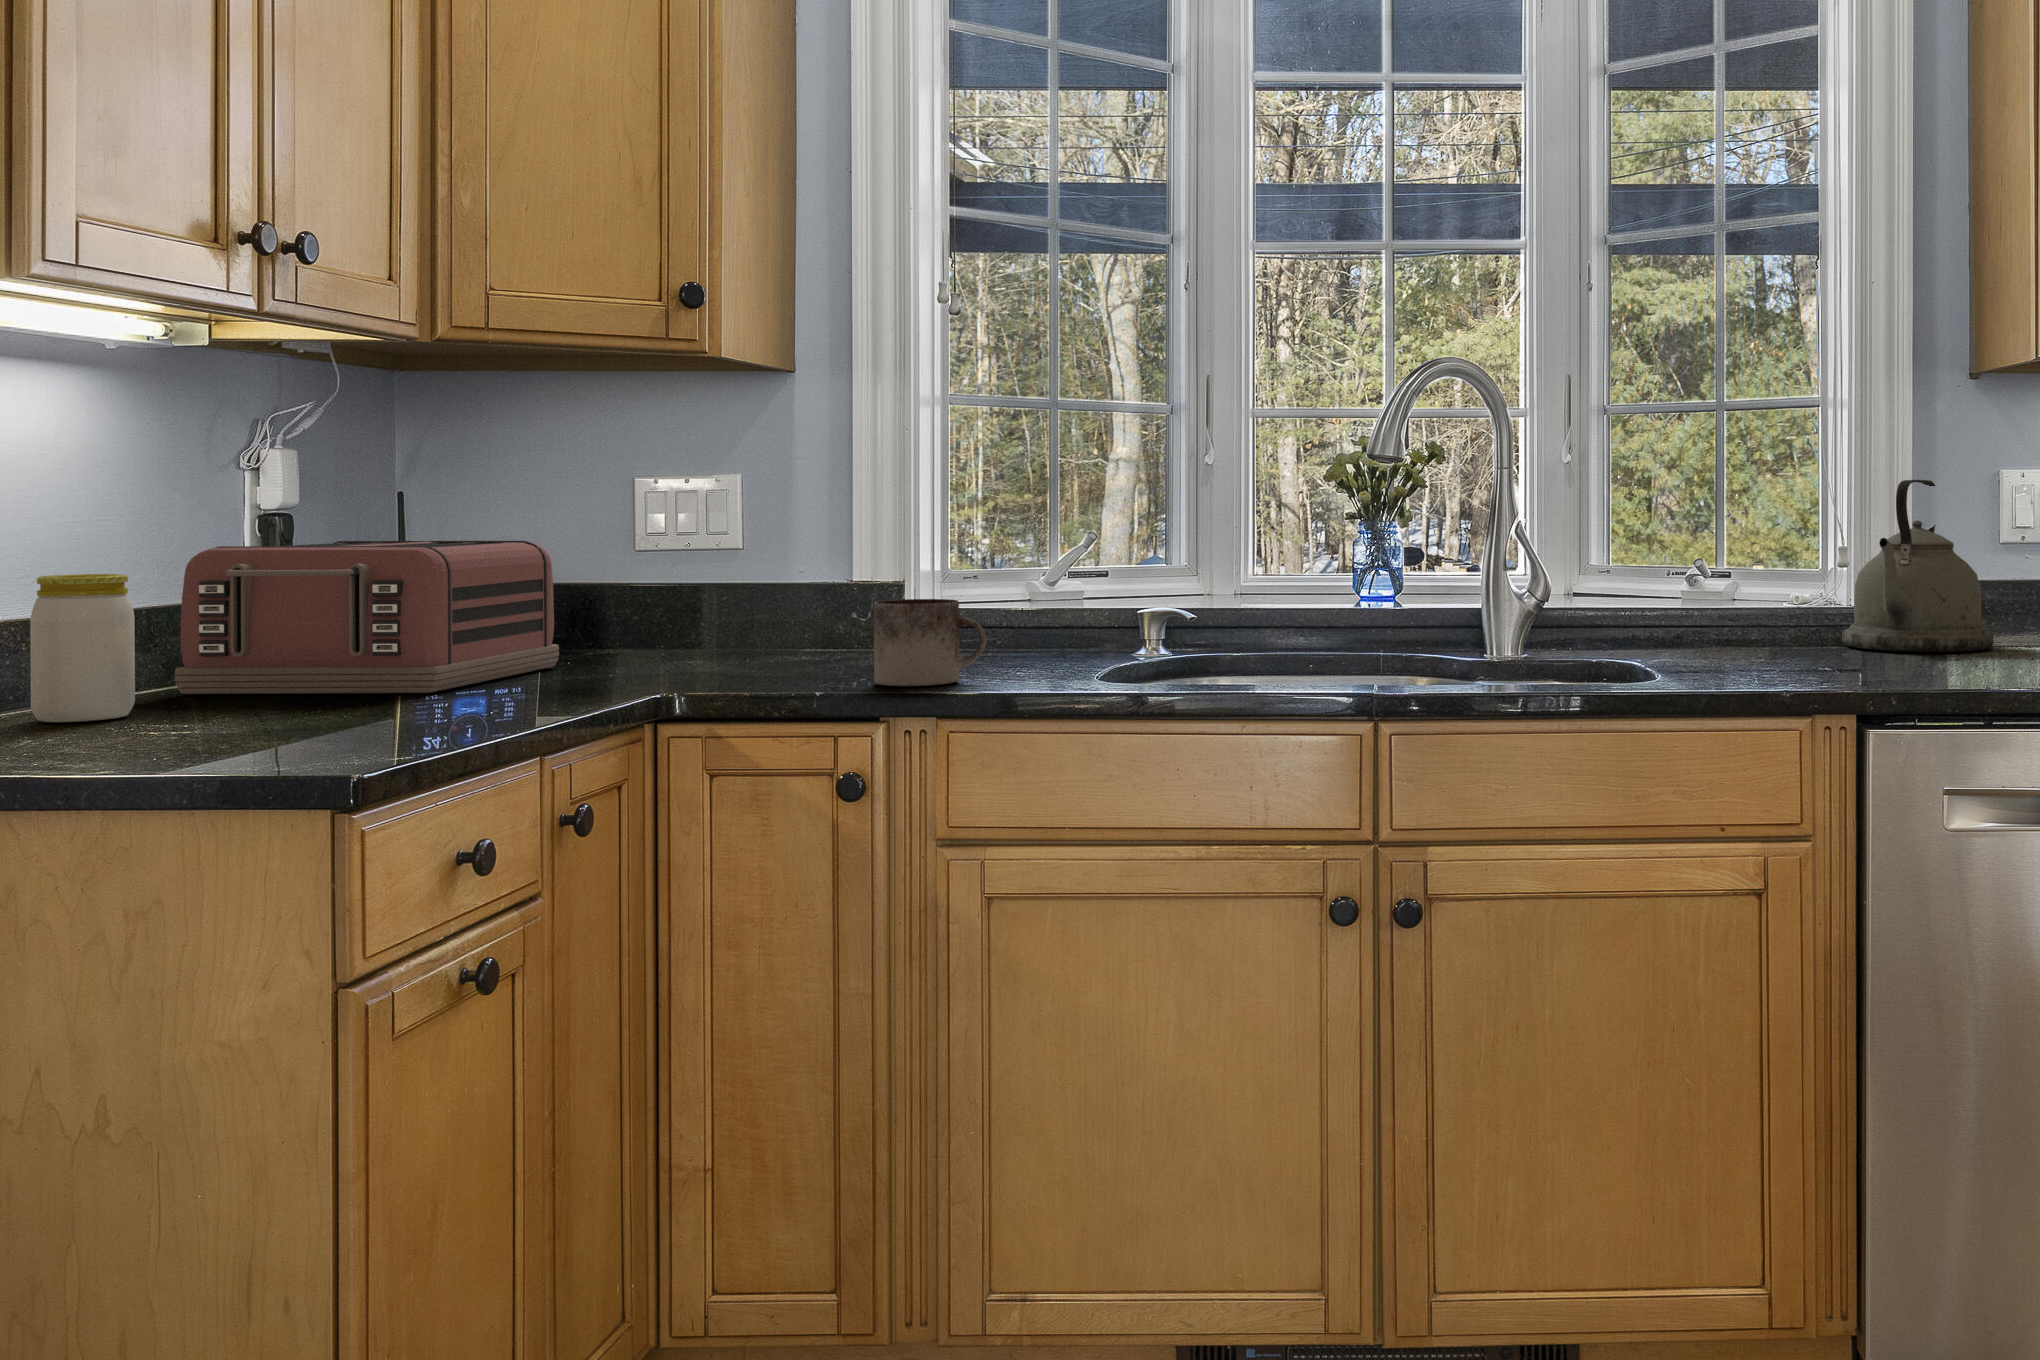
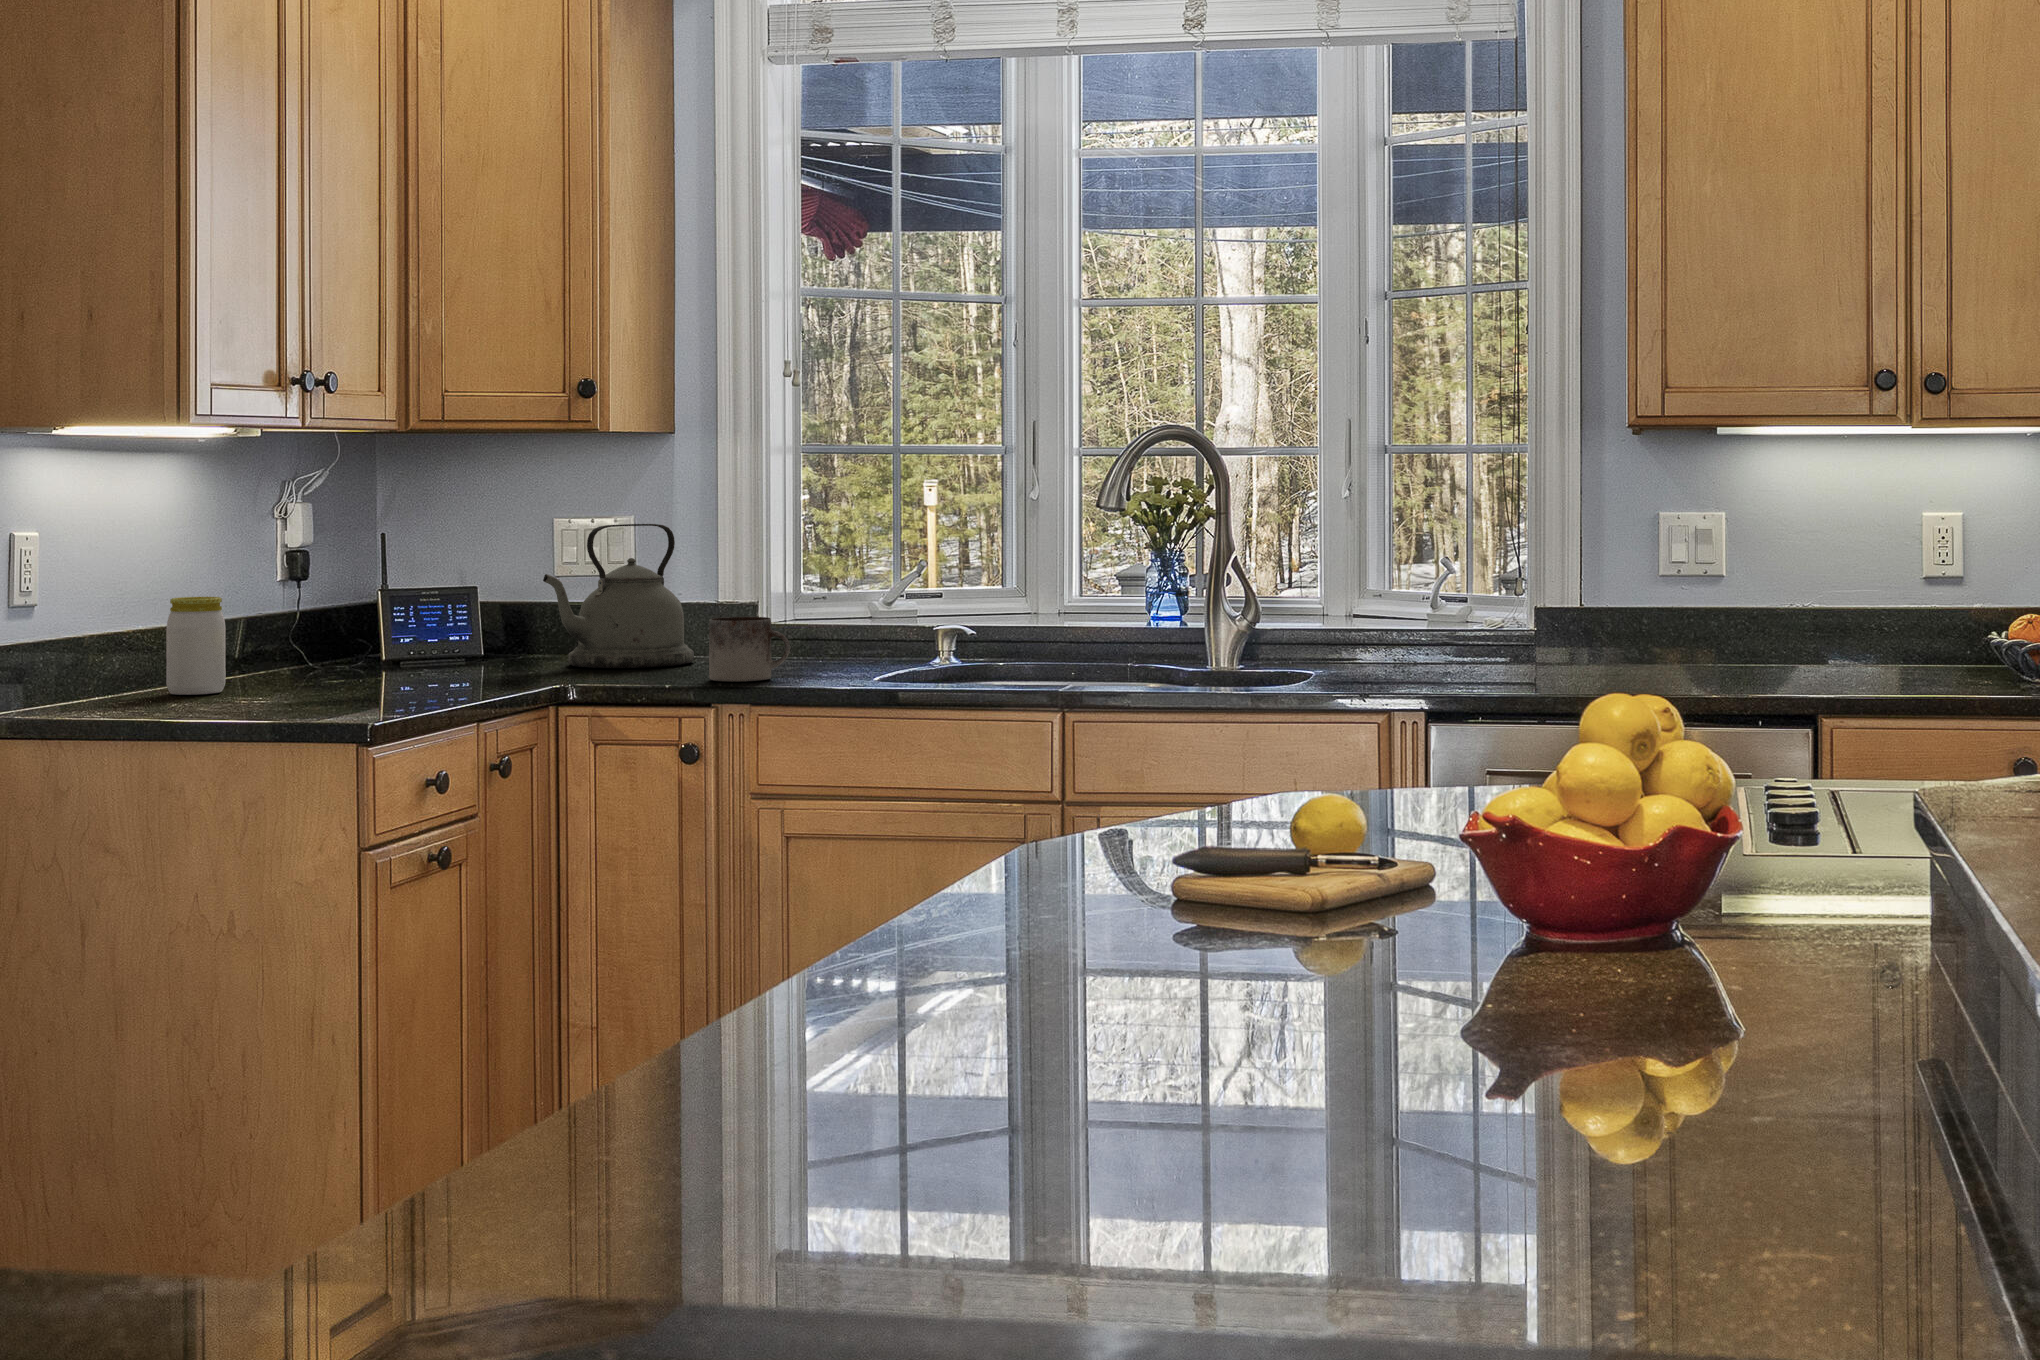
kettle: present [1842,480,1994,652] -> present [543,524,694,668]
toaster: present [175,541,559,694] -> none [242,569,494,681]

